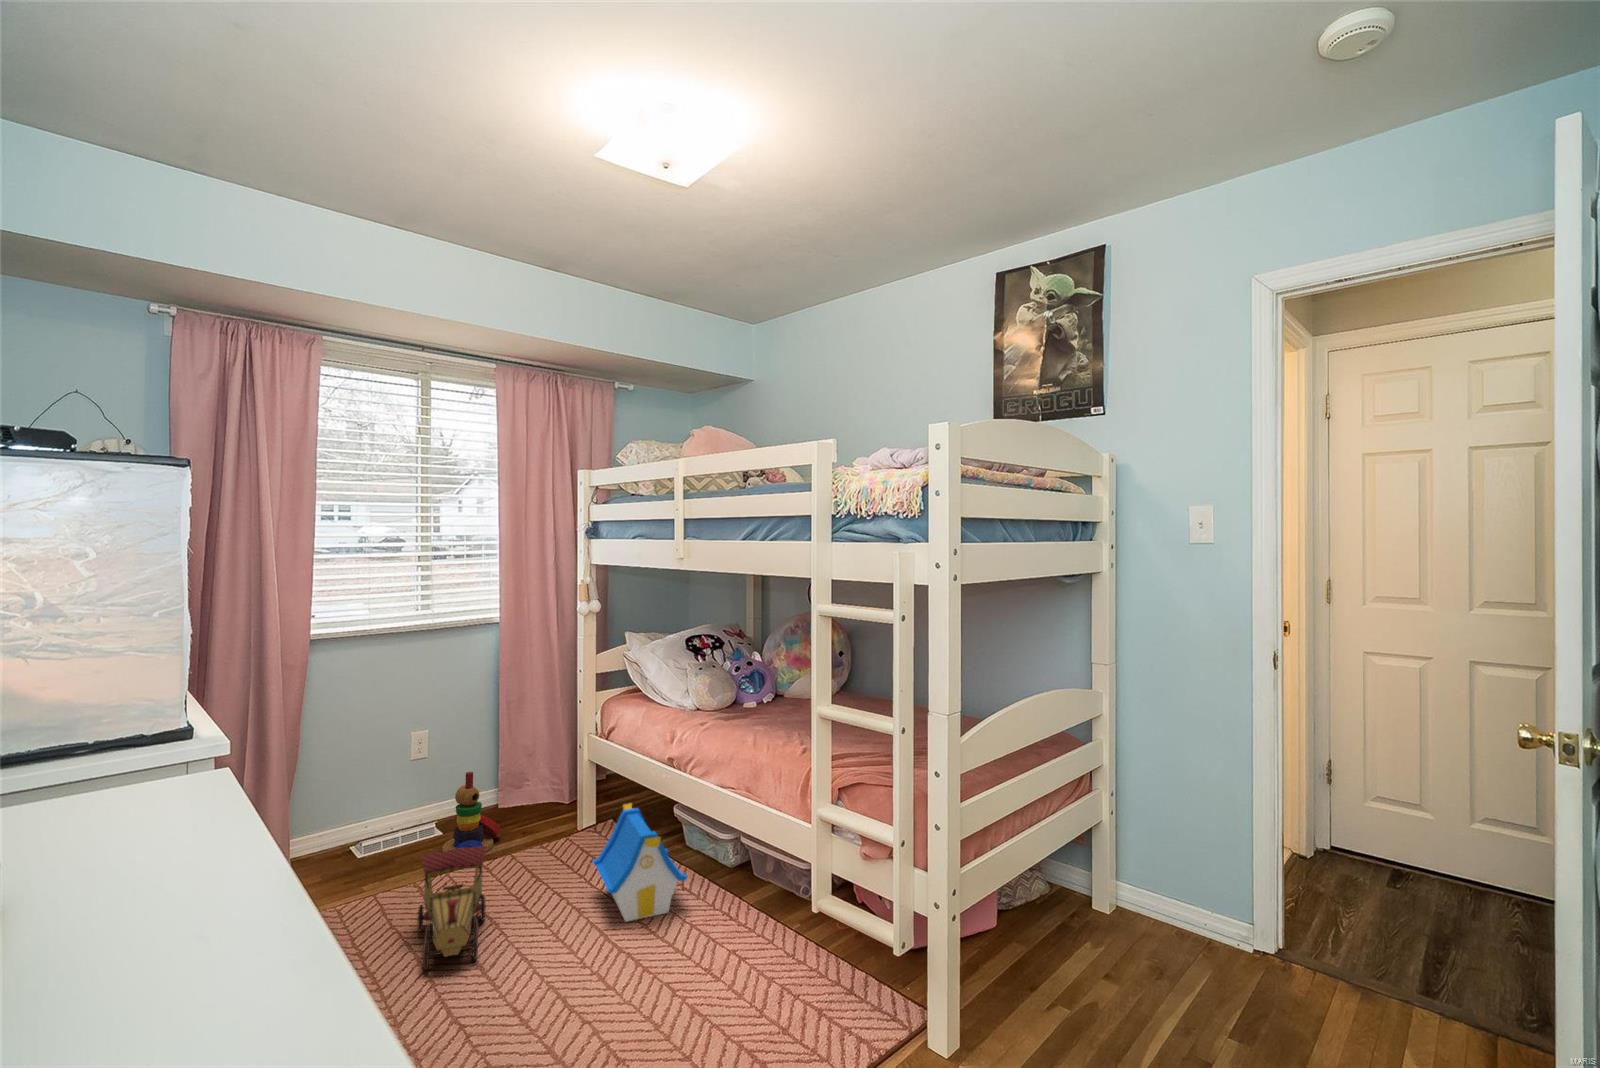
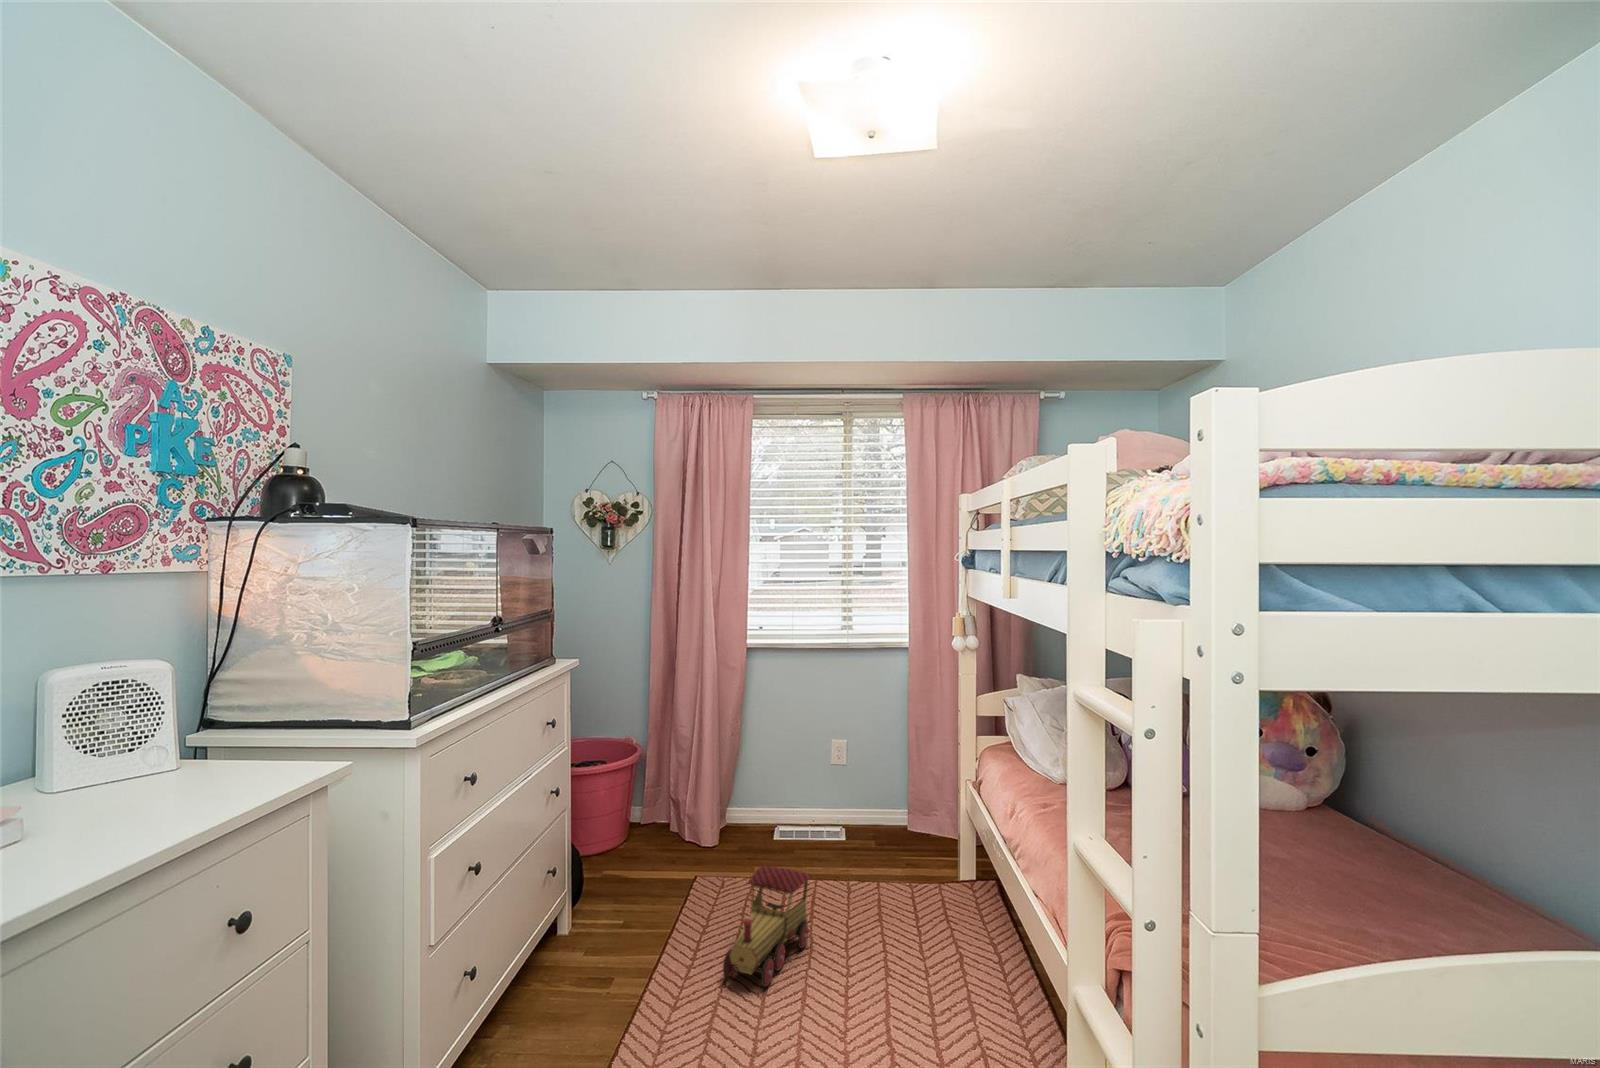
stacking toy: present [442,772,501,852] -> none [826,793,880,884]
toy house: present [593,803,687,921] -> none [897,873,999,1023]

